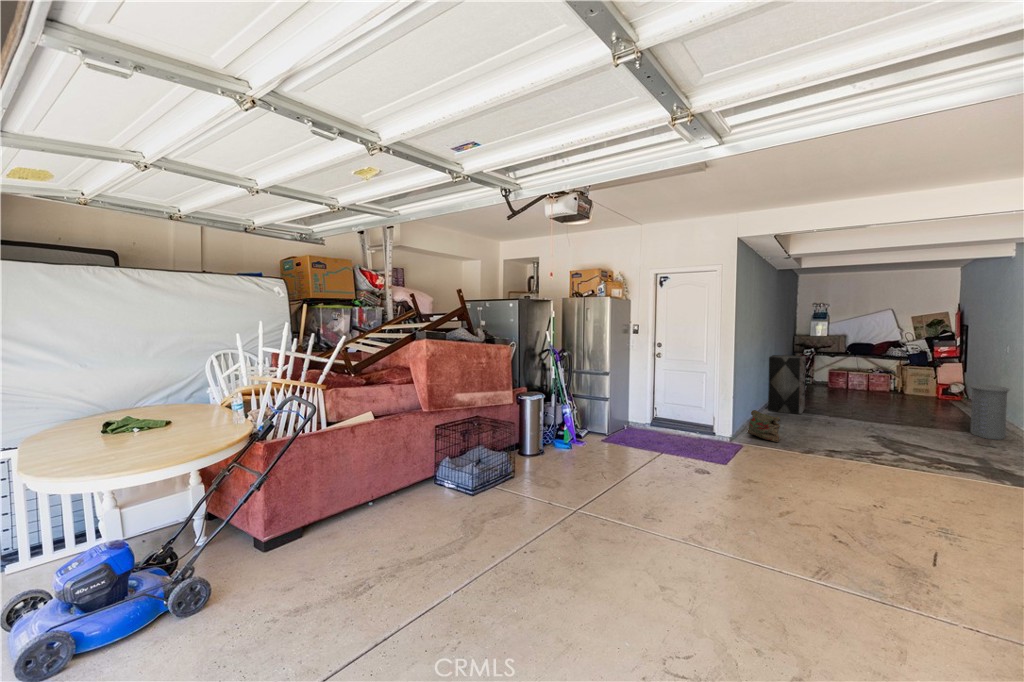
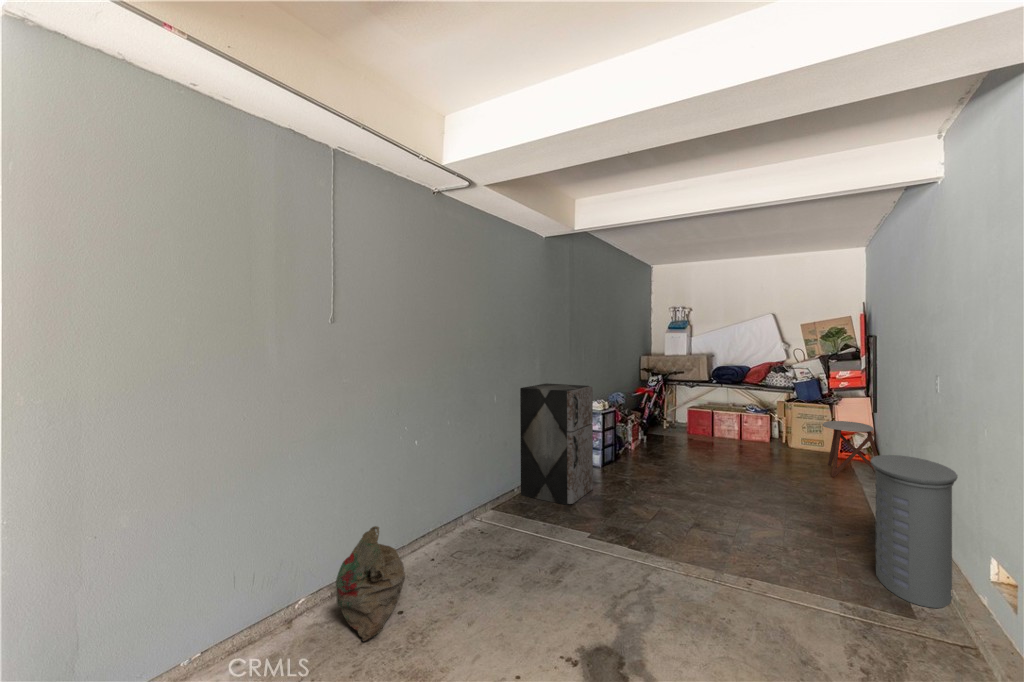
stool: none [933,376,971,406] -> present [823,421,878,477]

